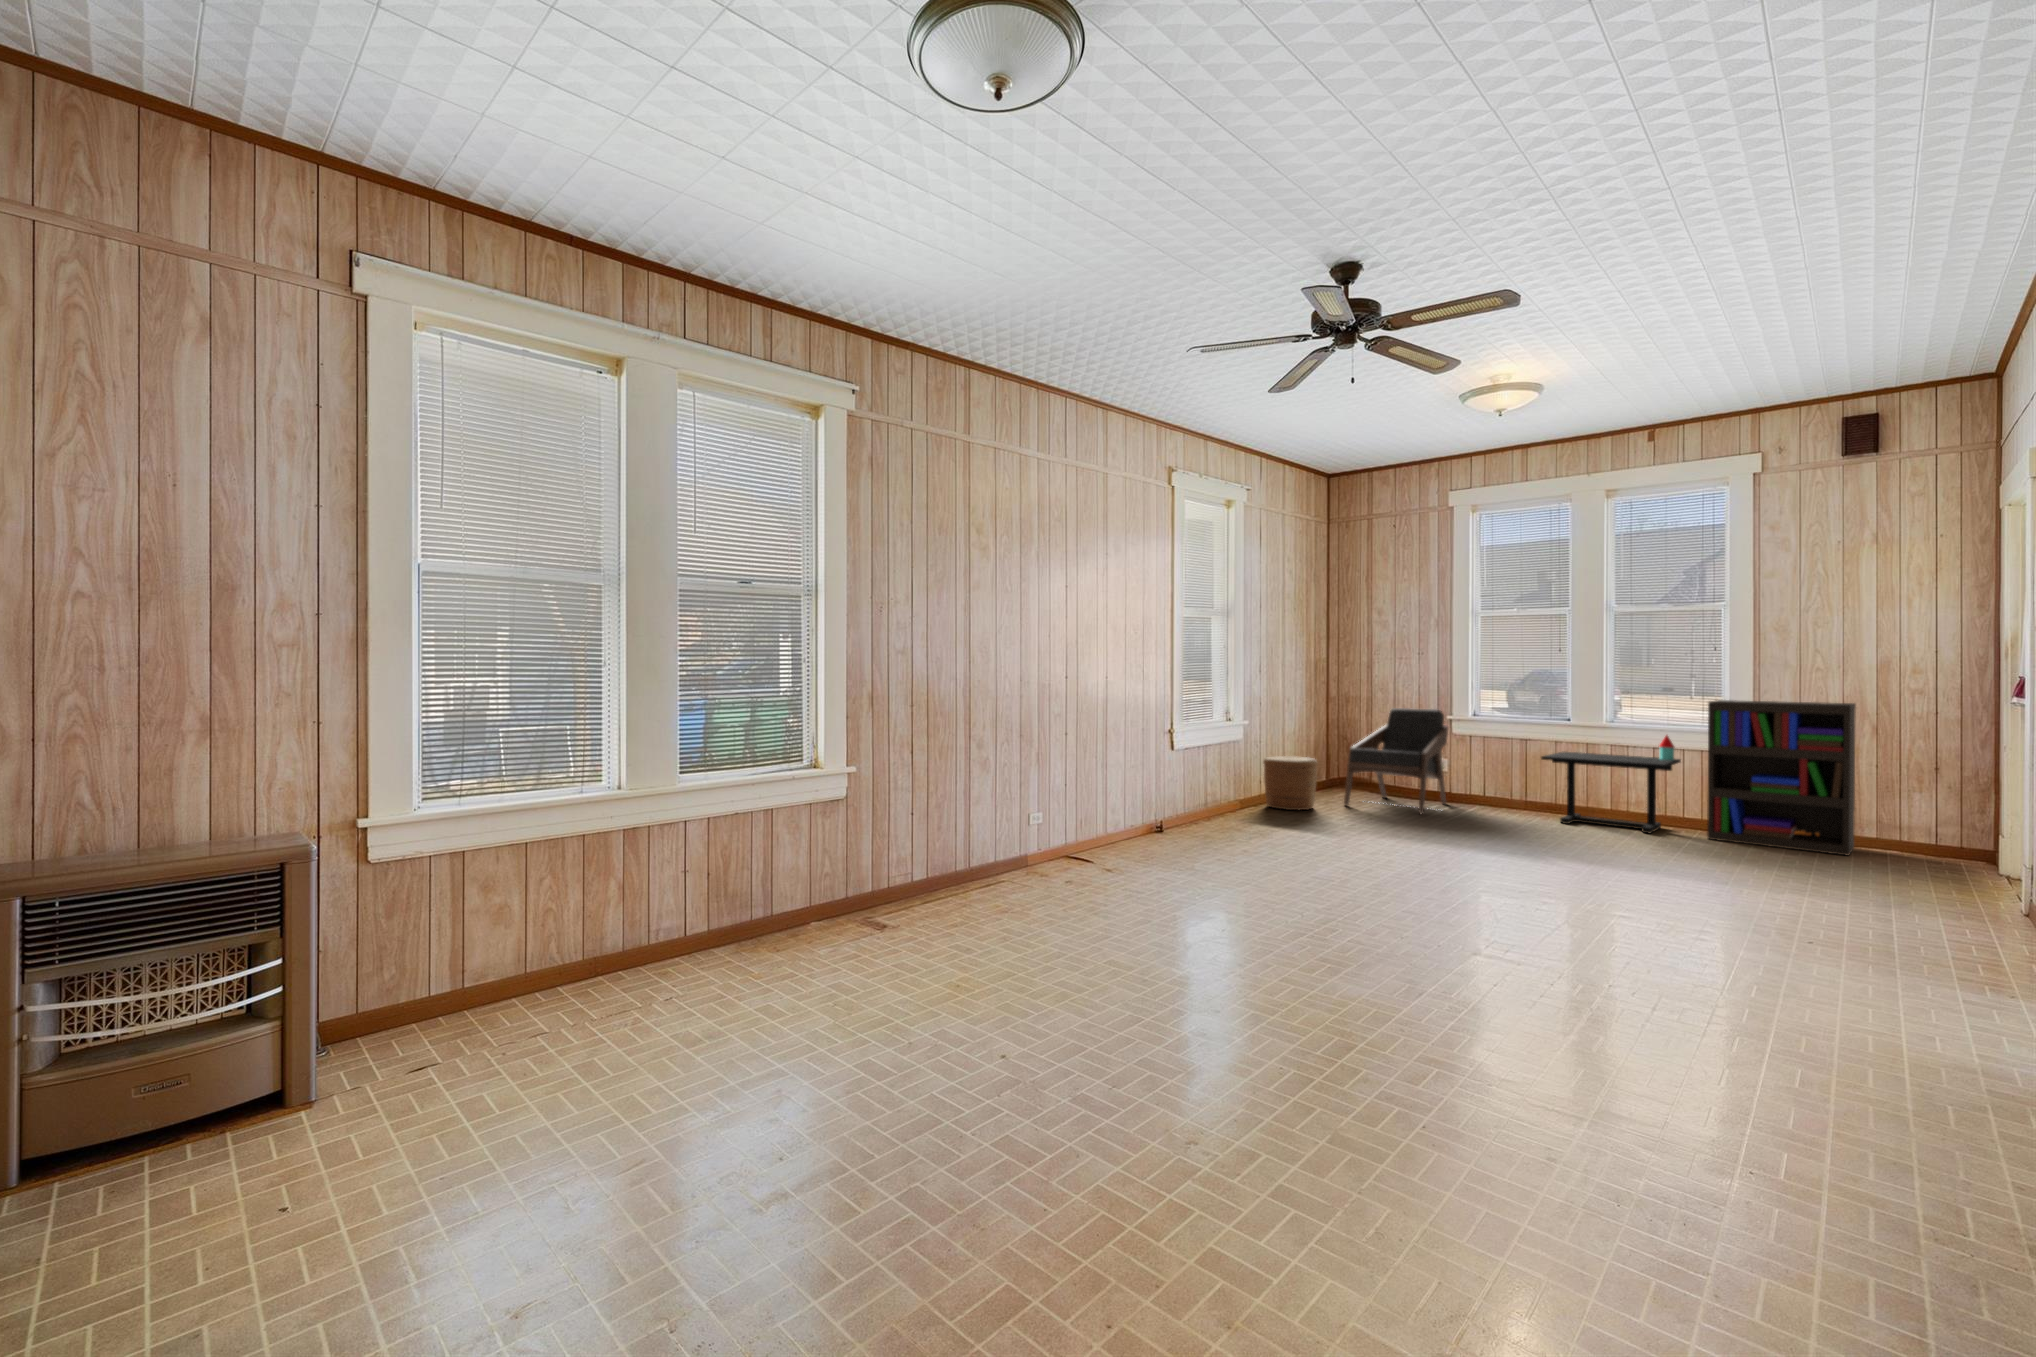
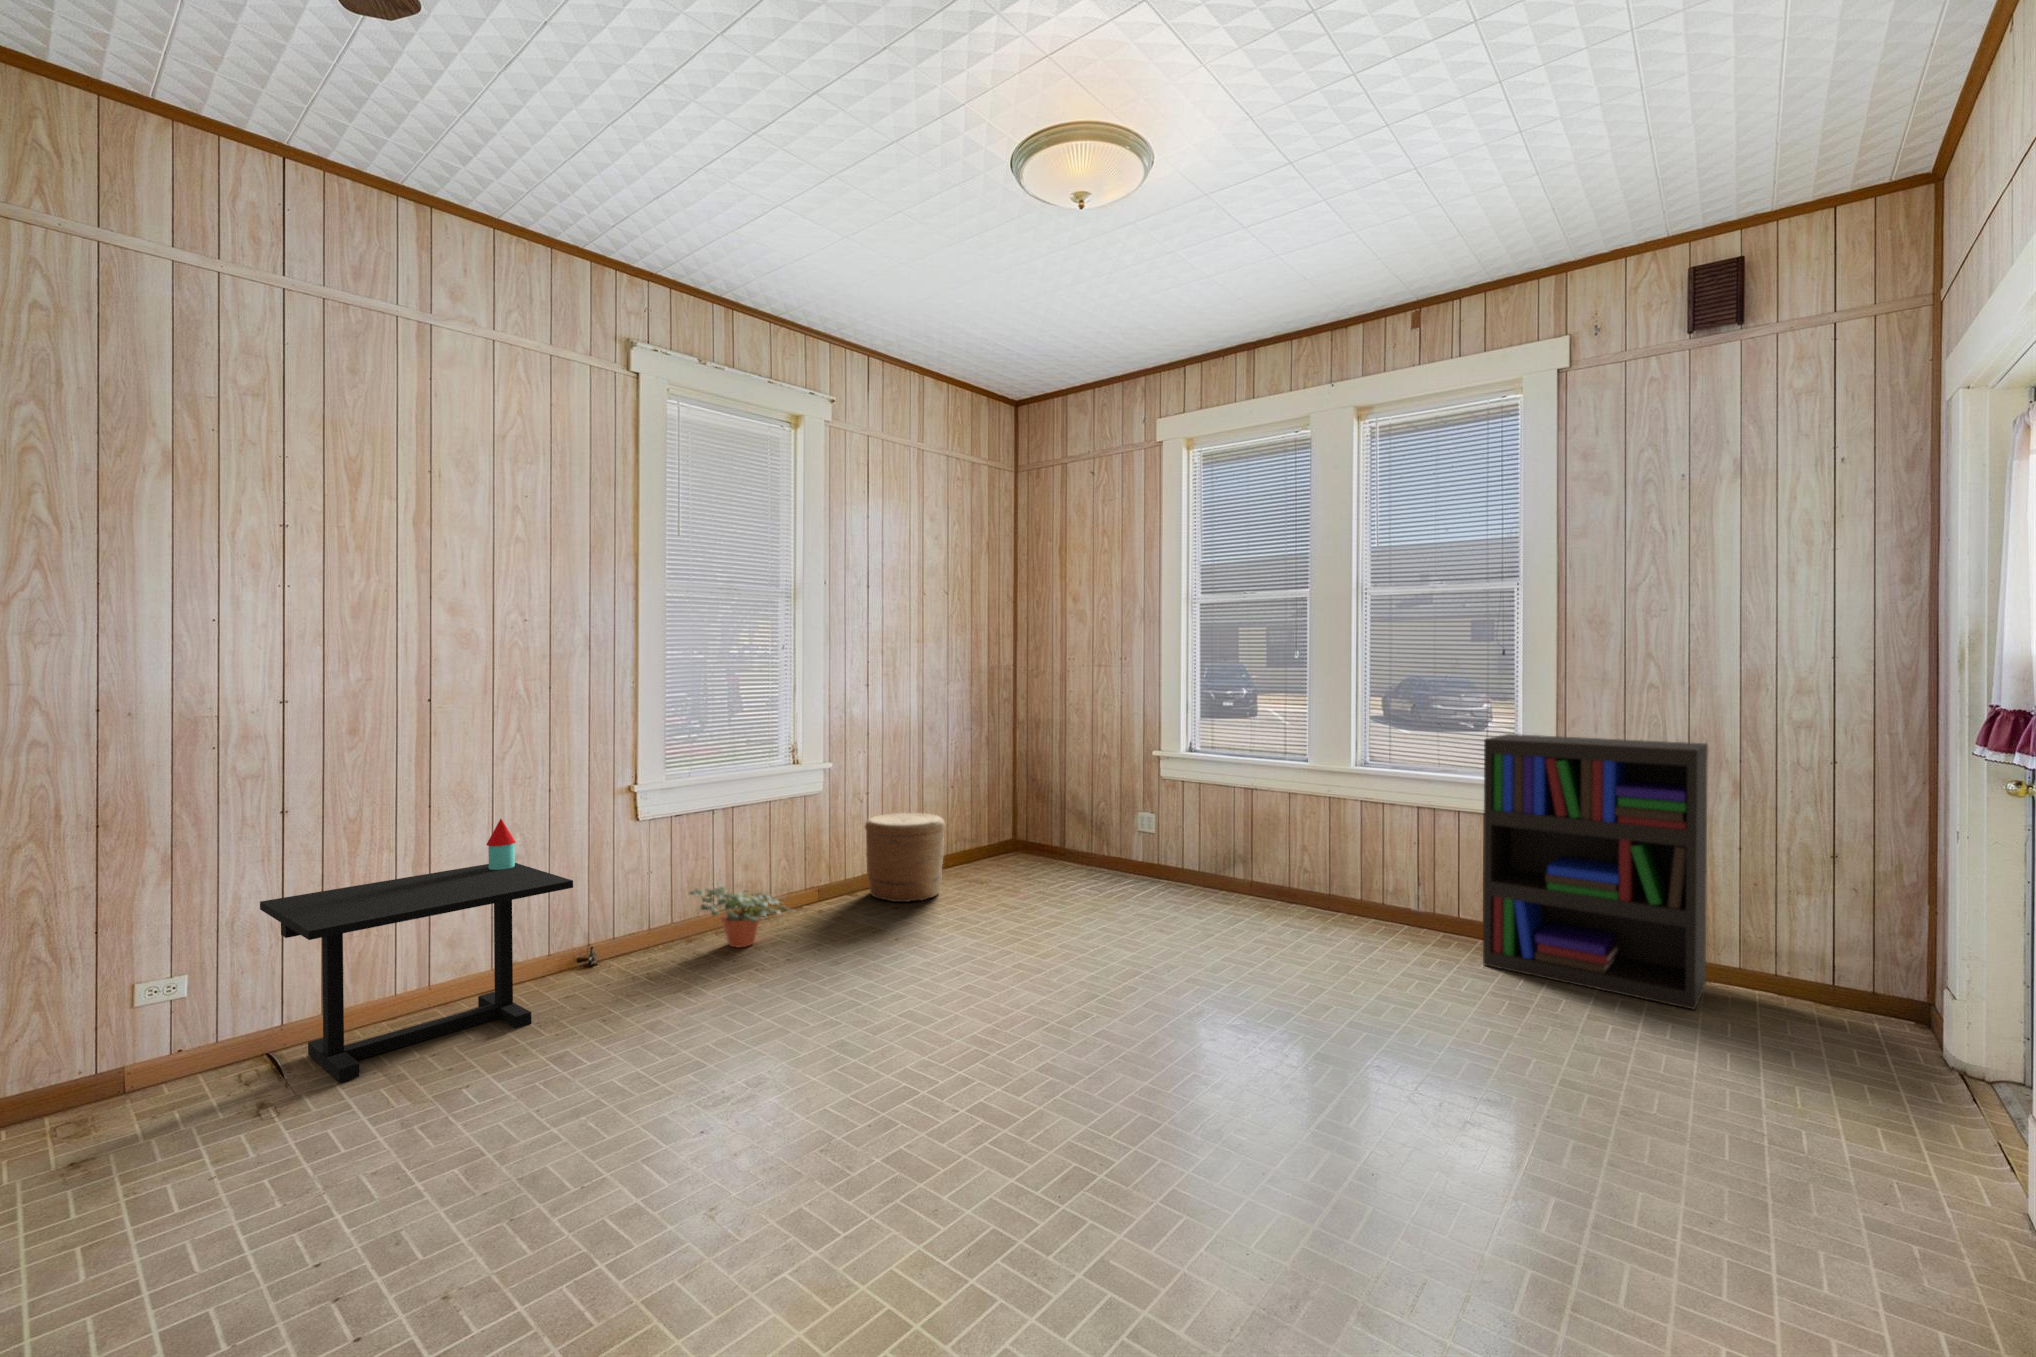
lounge chair: present [1344,708,1448,814] -> none [991,738,1153,909]
side table: present [1541,735,1681,833] -> present [260,819,573,1082]
potted plant: none [1197,790,1262,827] -> present [690,884,792,948]

